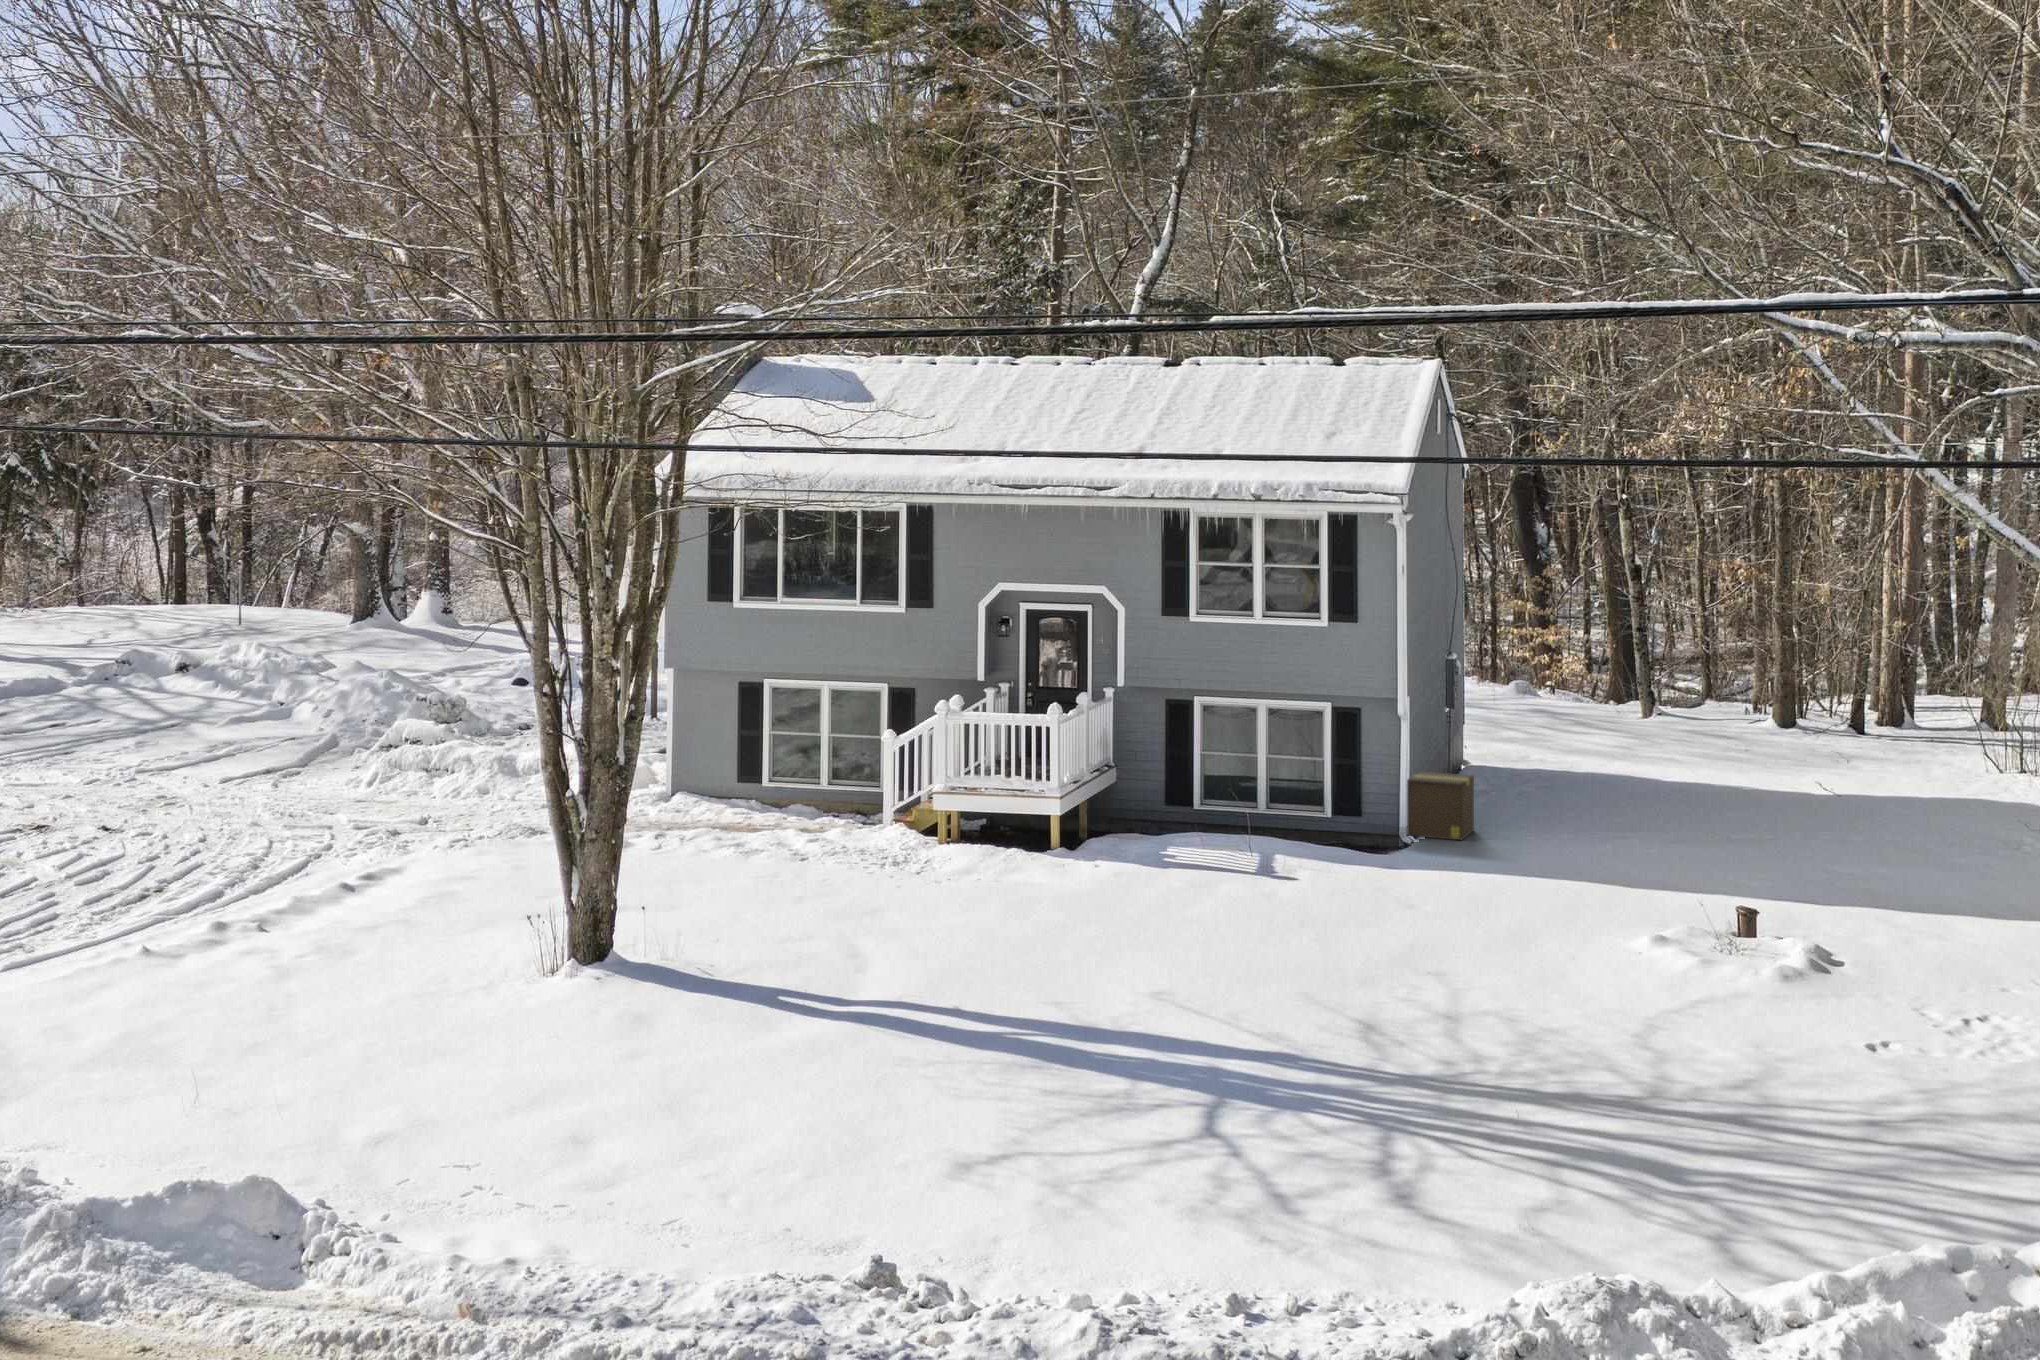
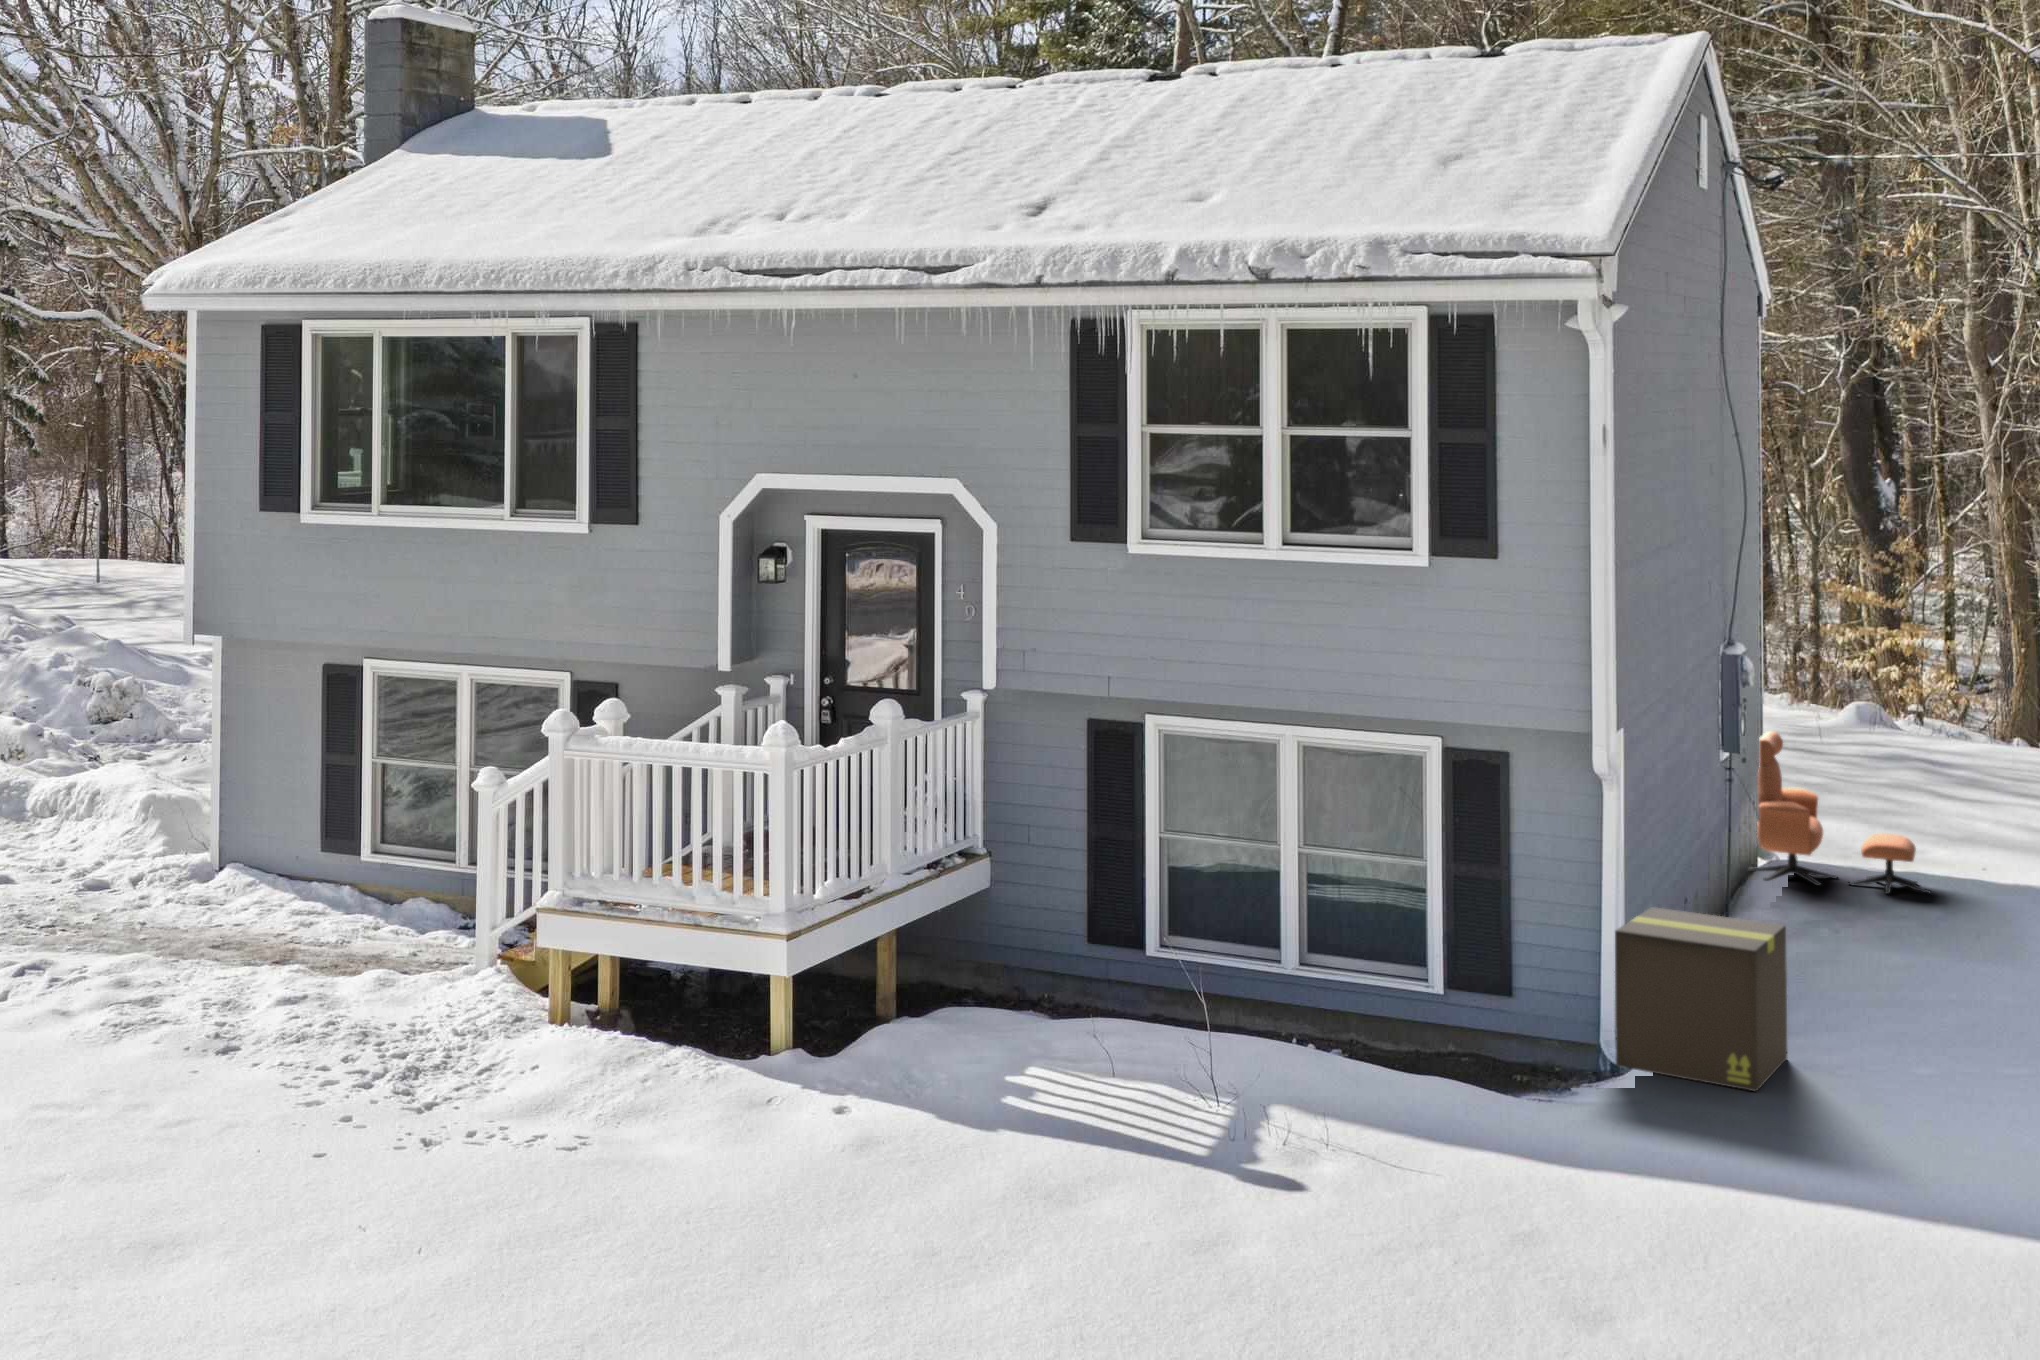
lounge chair: none [1458,695,1541,773] -> present [1749,731,1930,894]

